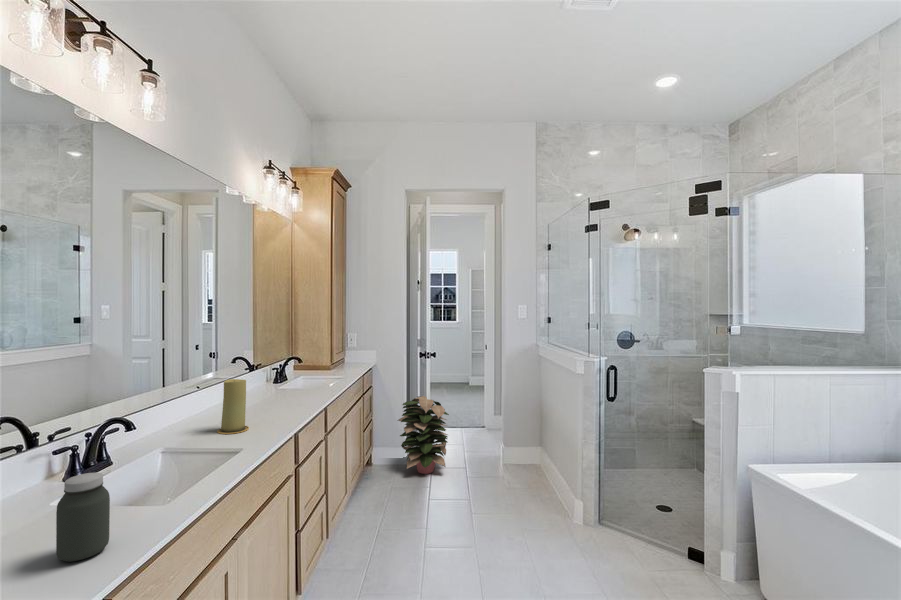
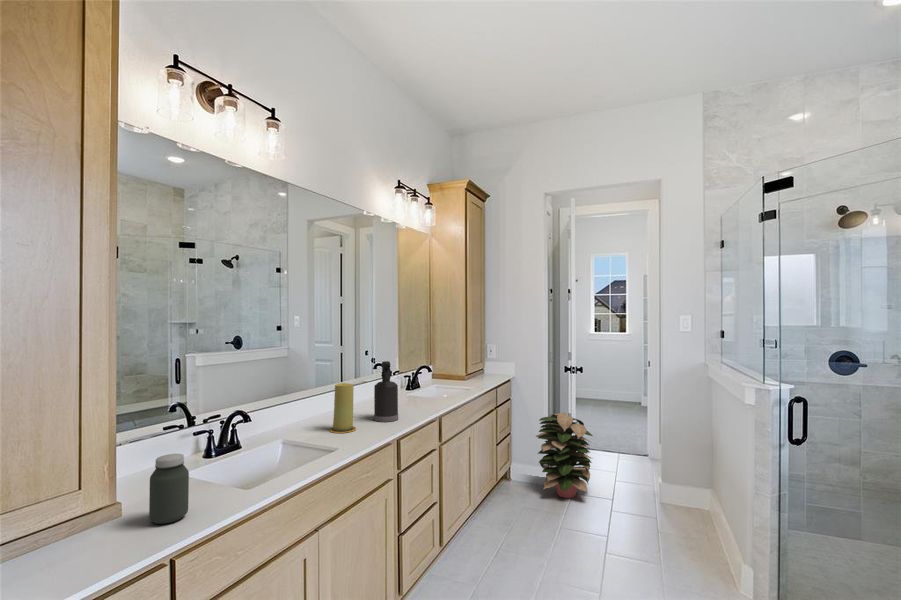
spray bottle: none [261,354,289,418] -> present [374,361,398,422]

